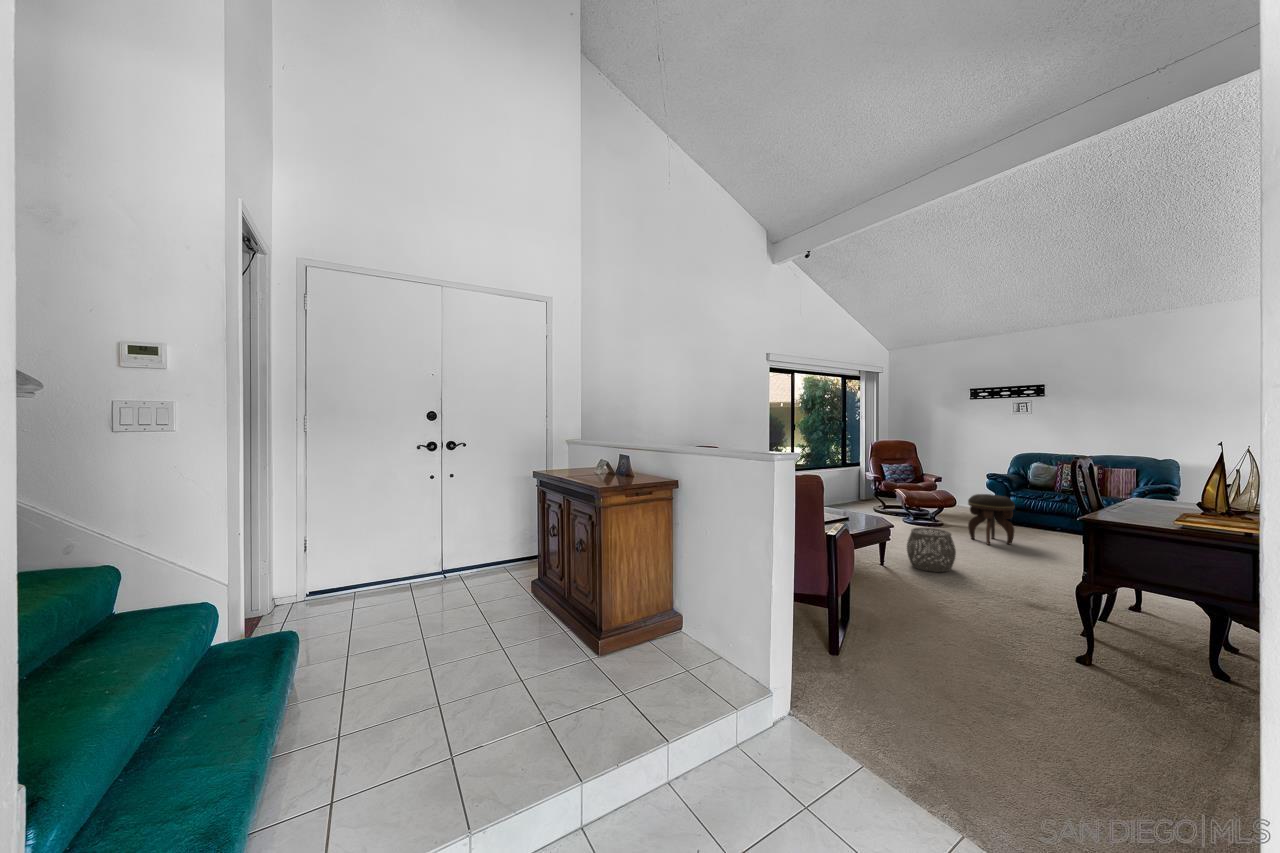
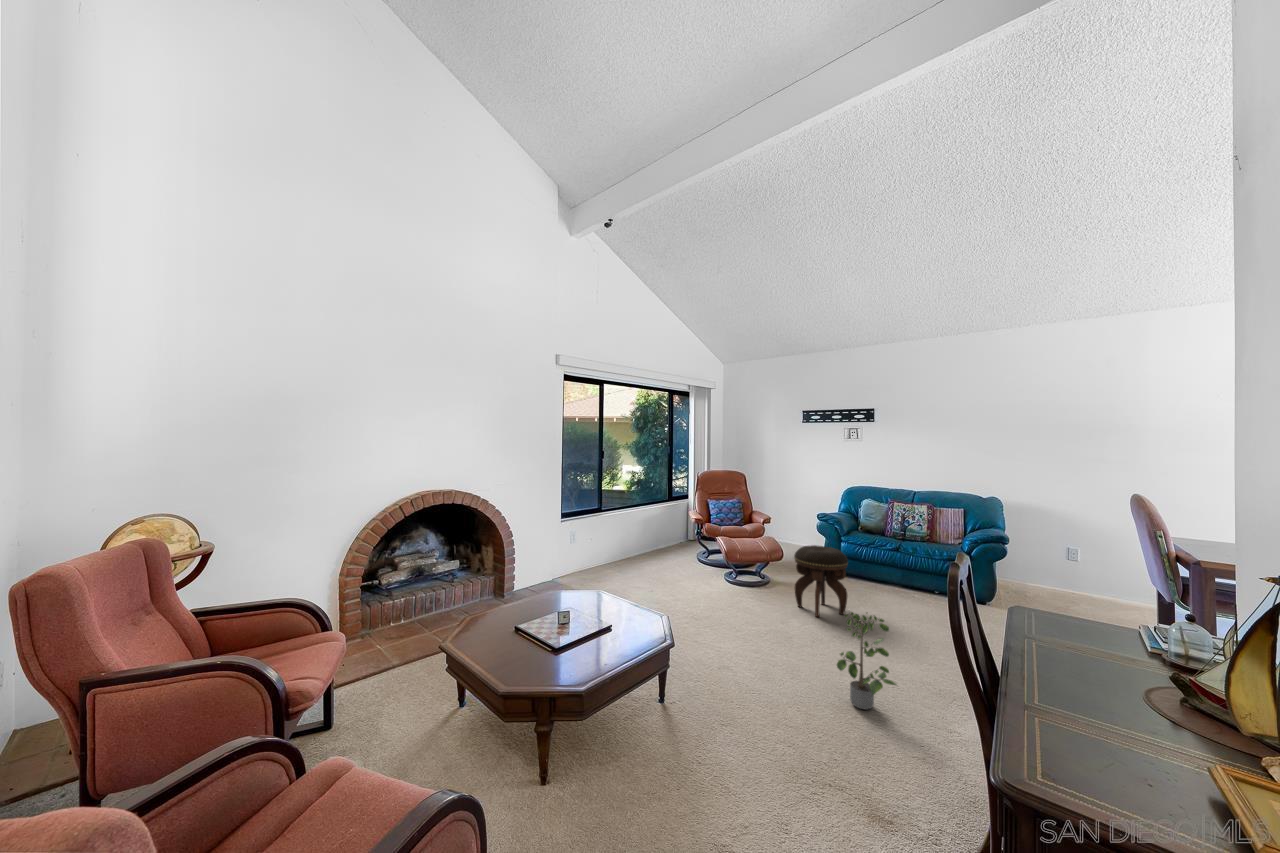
potted plant: none [1004,524,1051,586] -> present [837,612,896,709]
woven basket: present [907,528,956,572] -> none [705,610,772,689]

